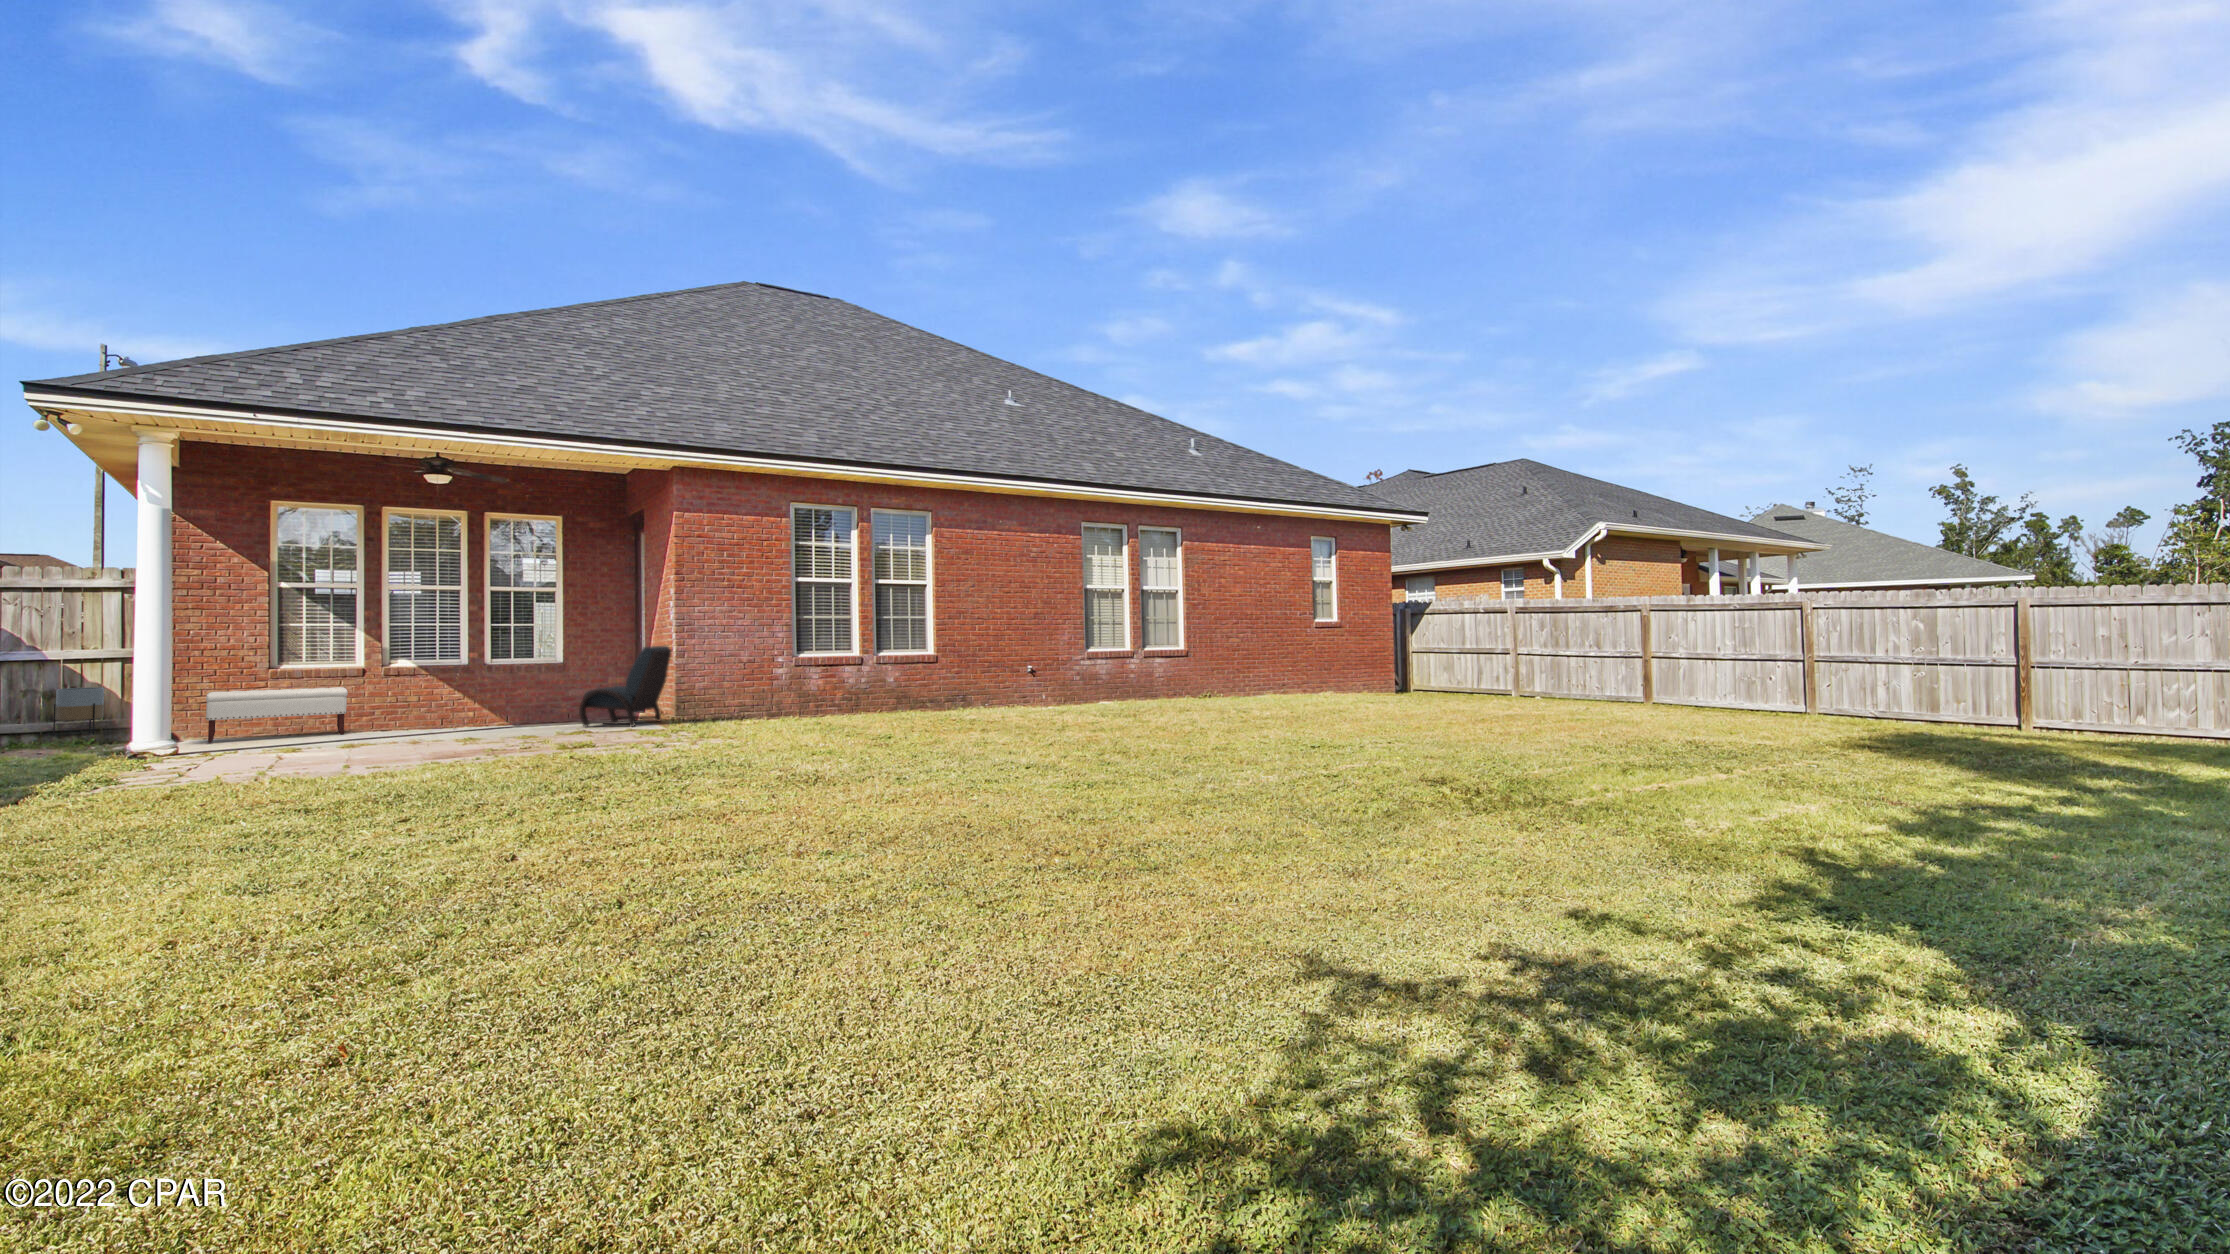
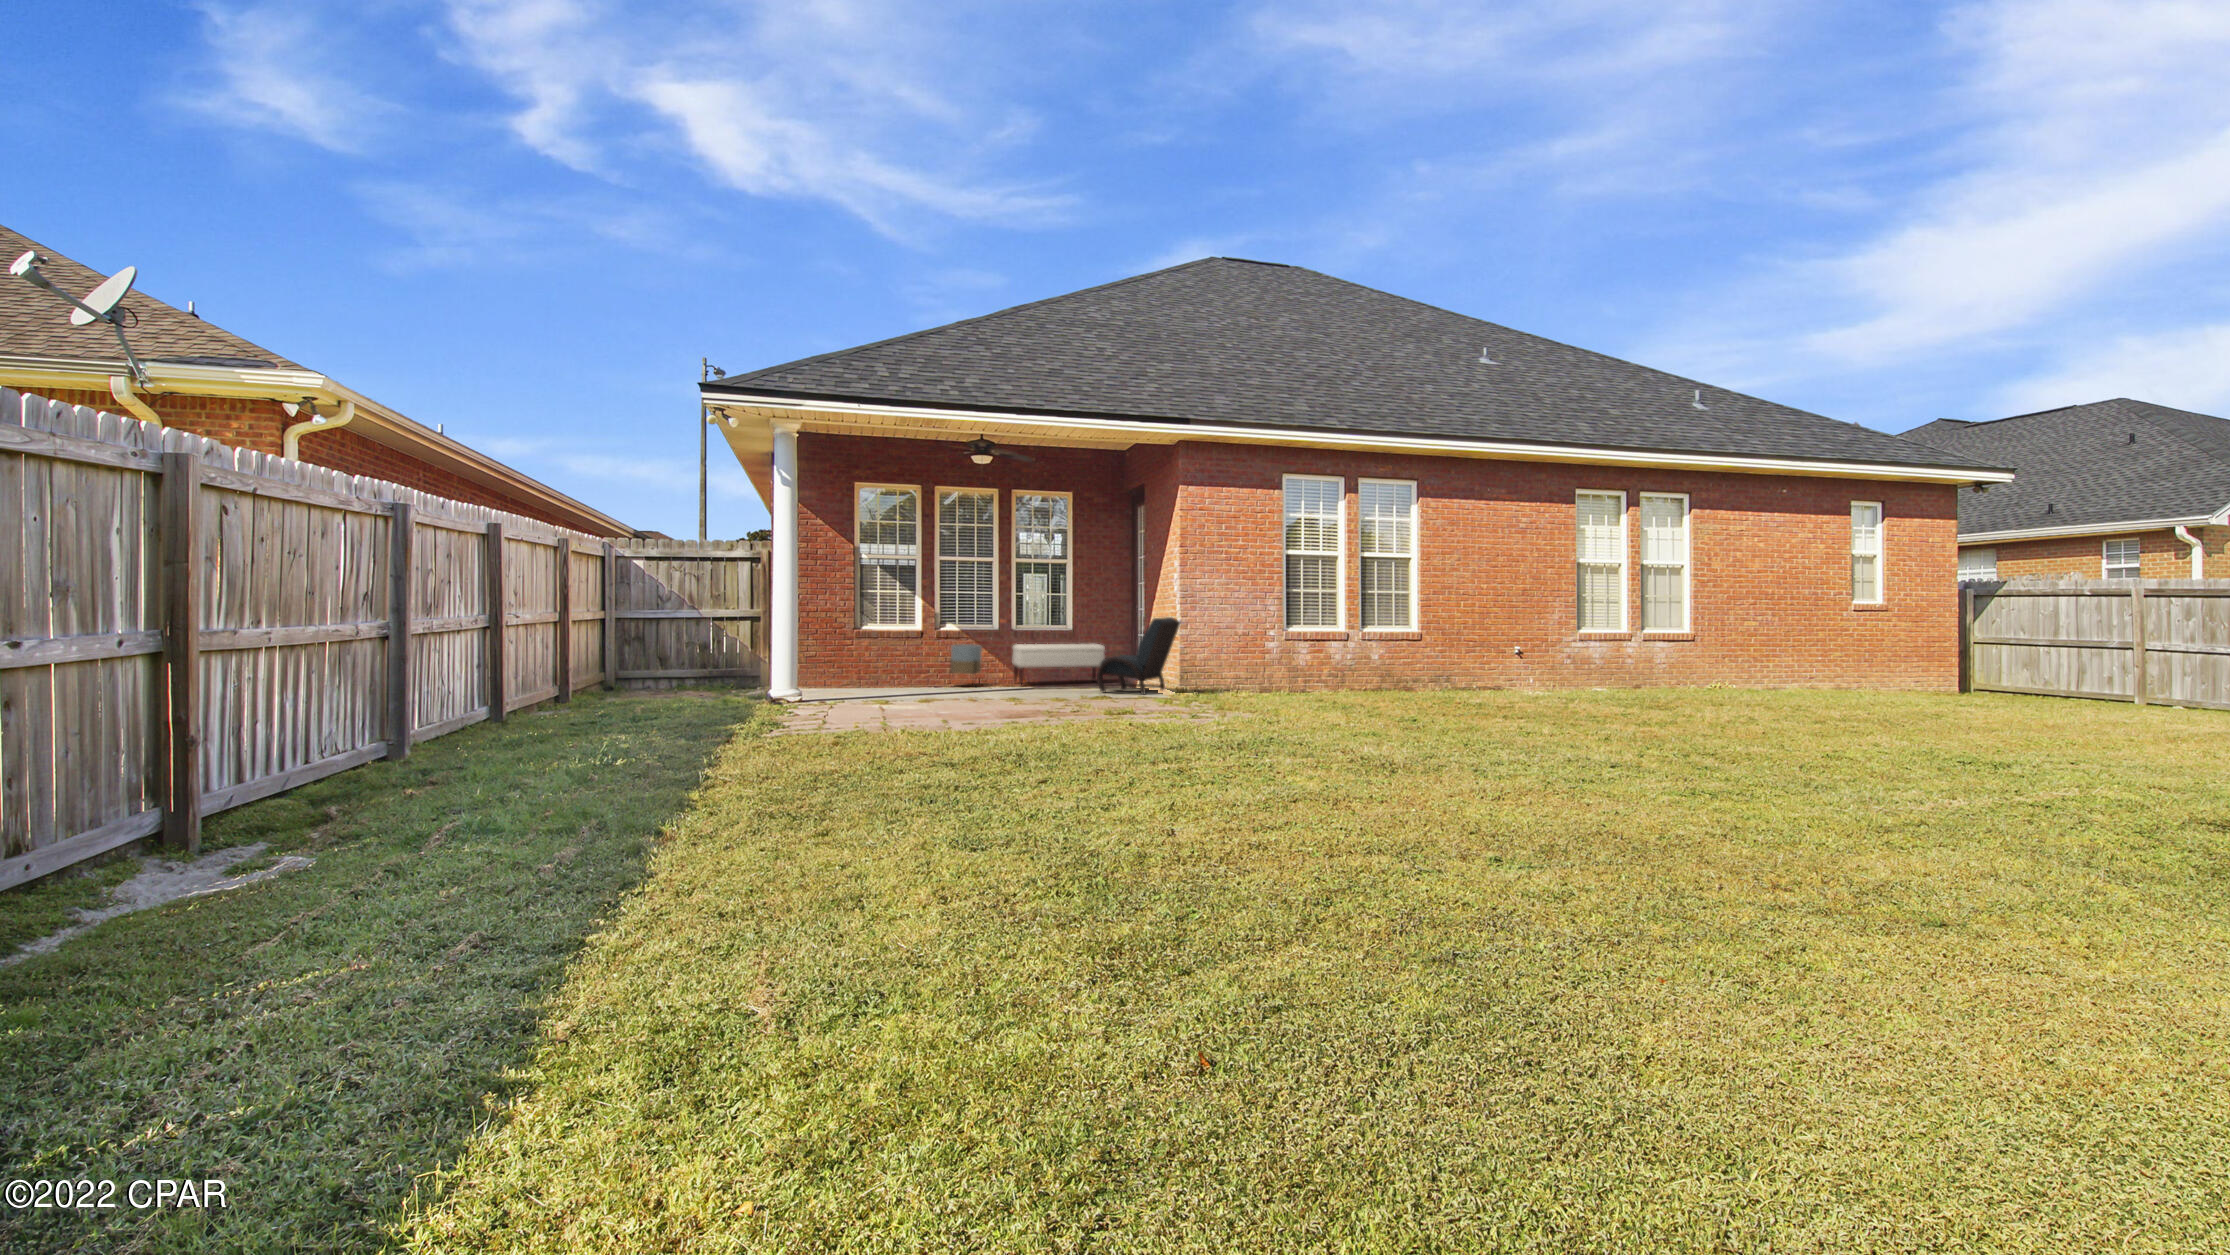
planter: present [53,687,104,736] -> present [950,644,981,674]
bench: present [206,687,348,743] -> present [1012,644,1105,685]

